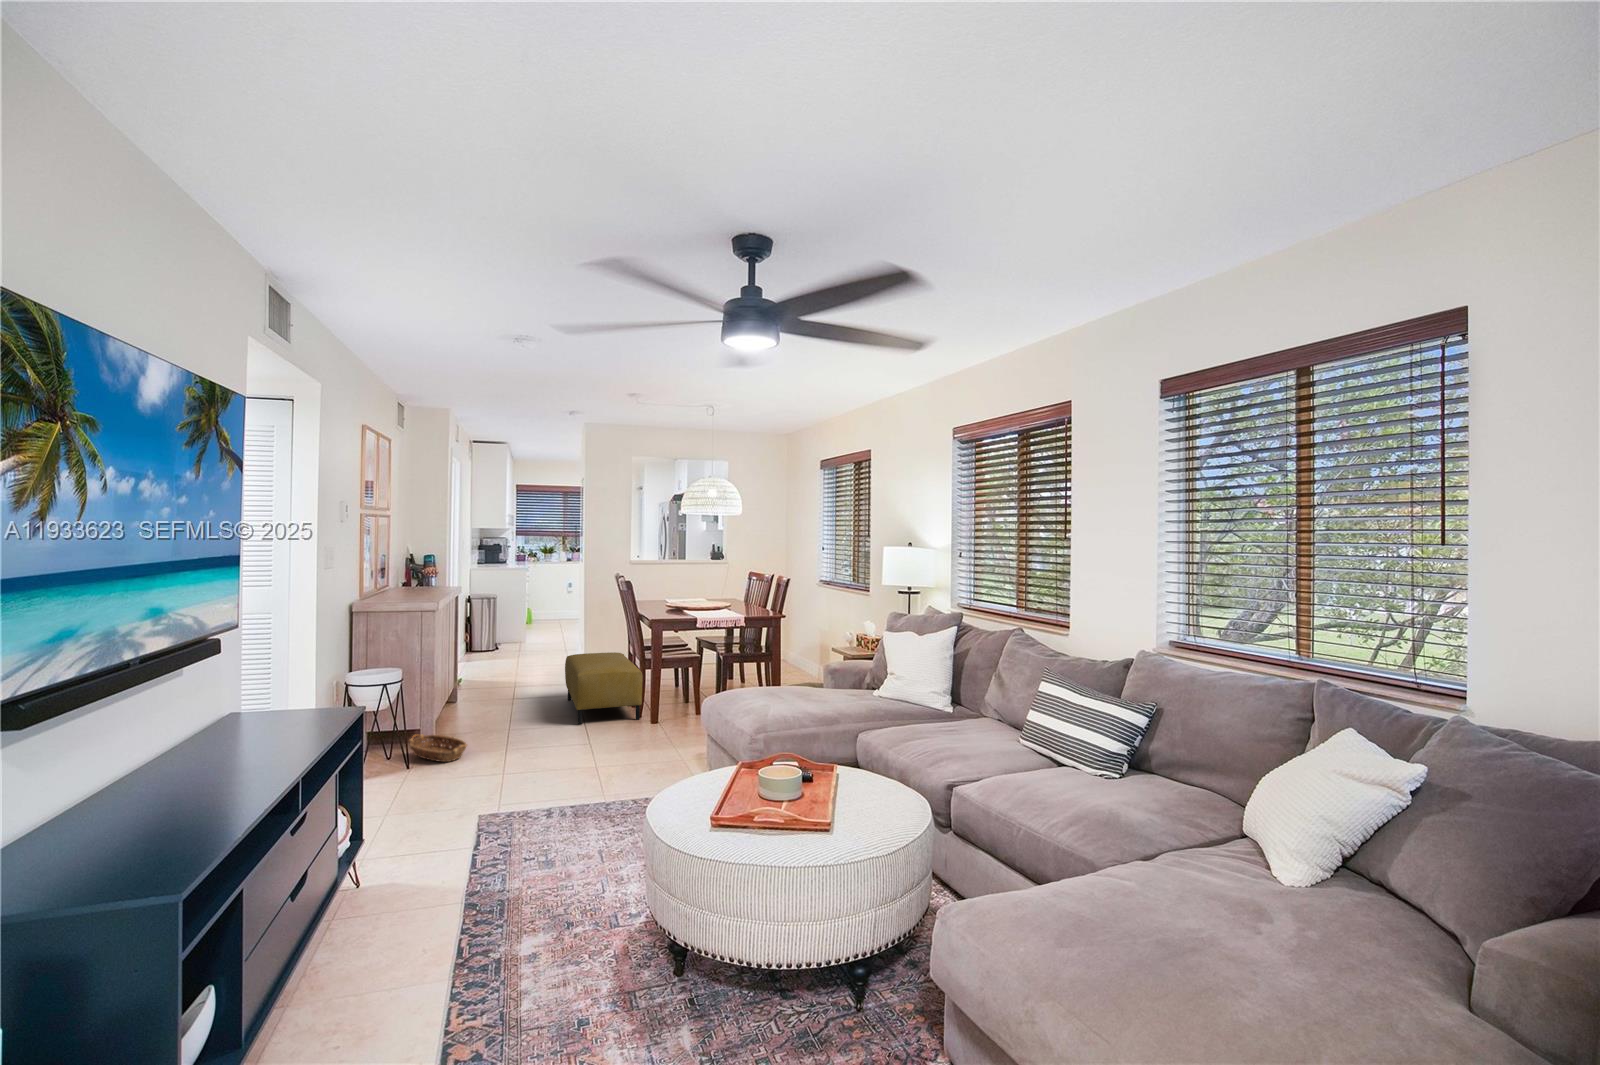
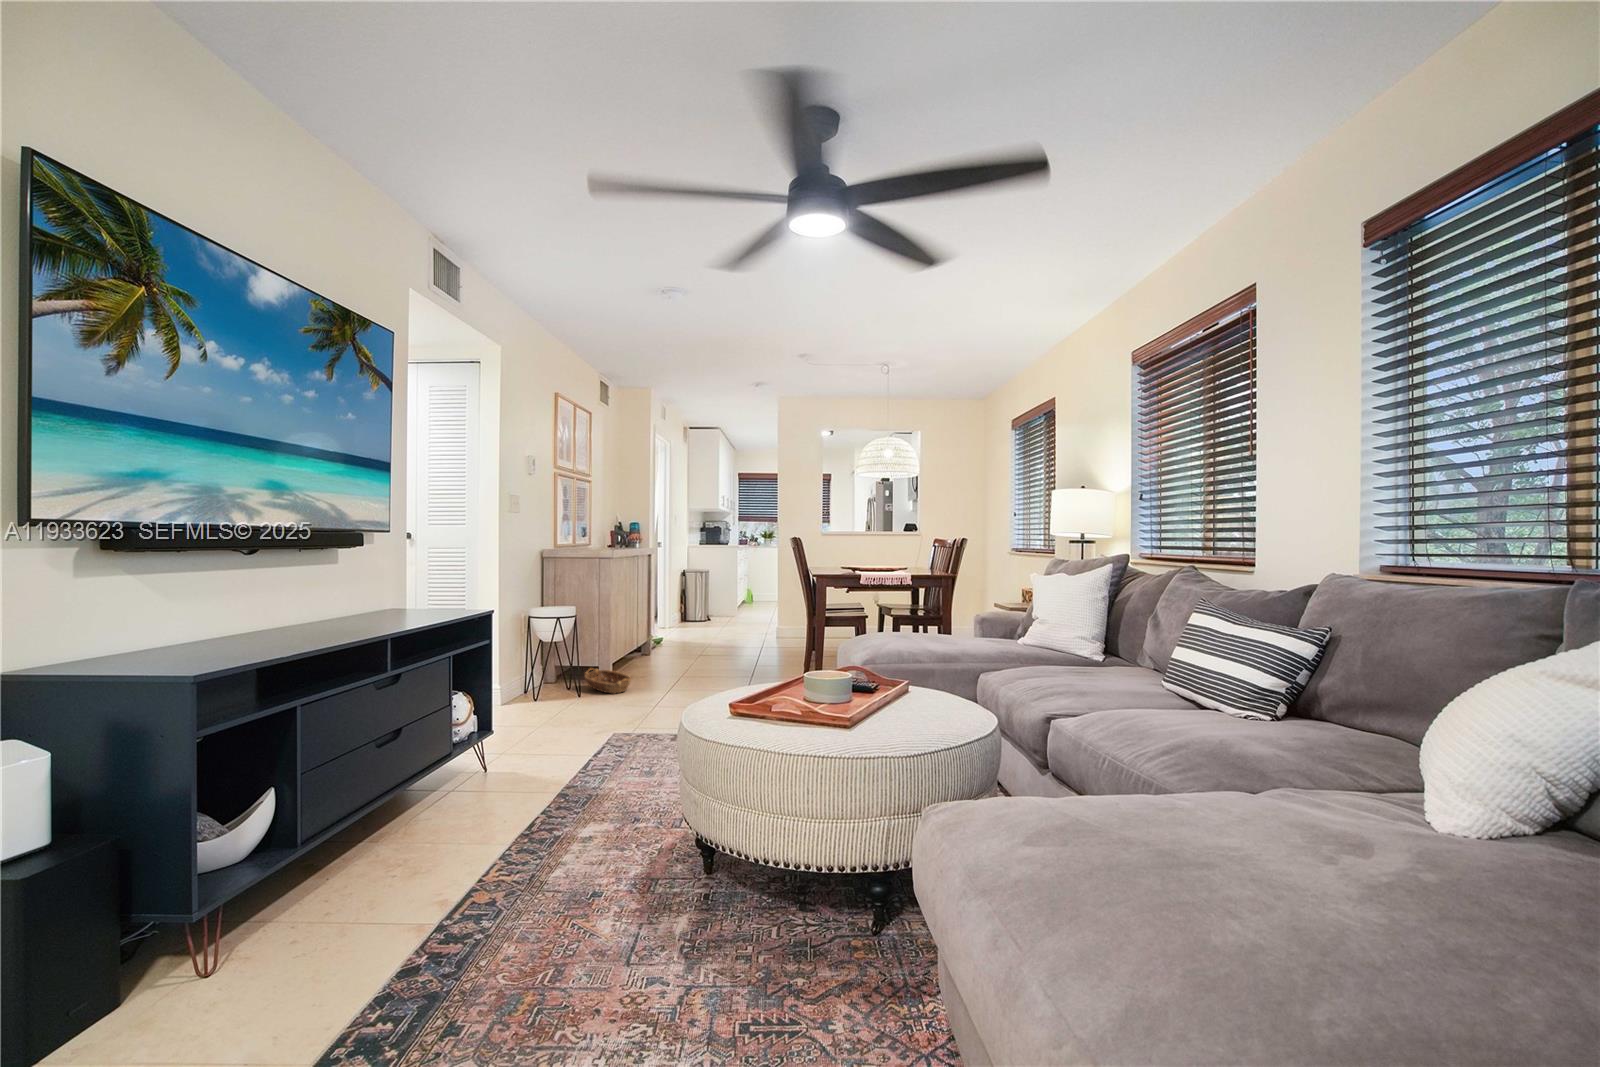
ottoman: present [565,652,643,724] -> none [740,612,805,674]

